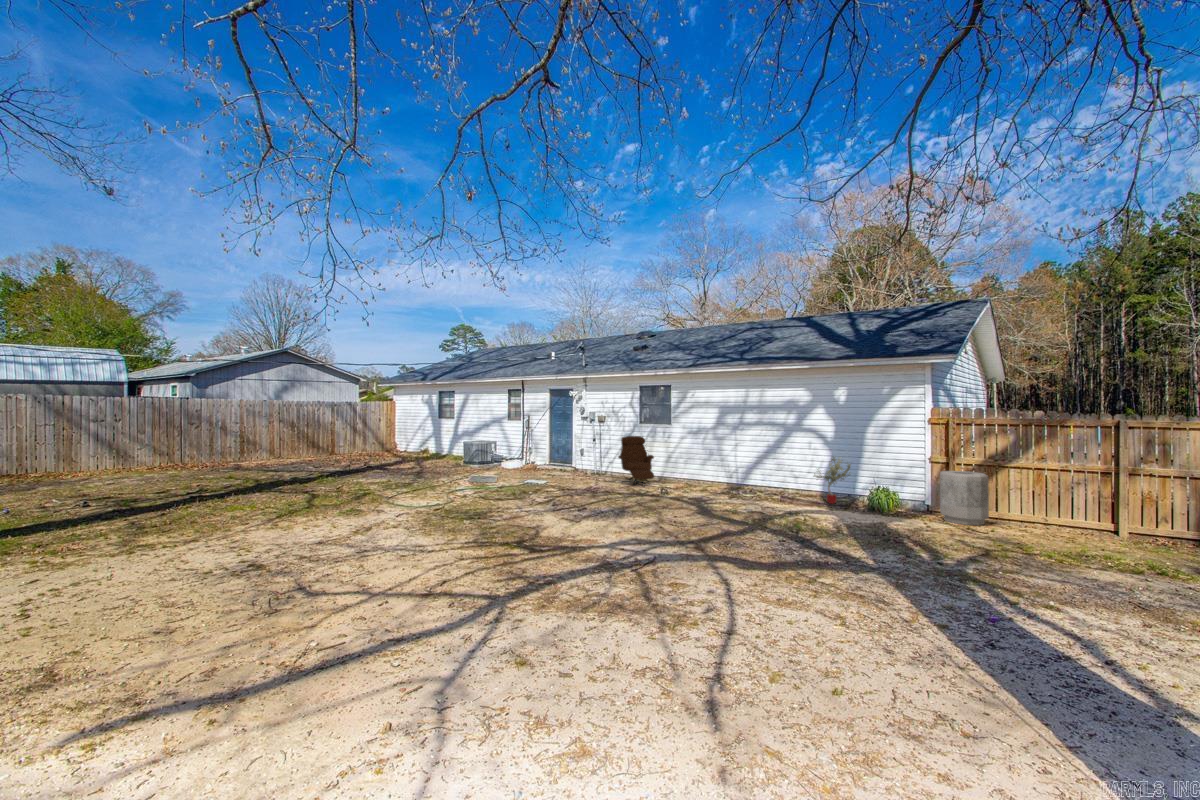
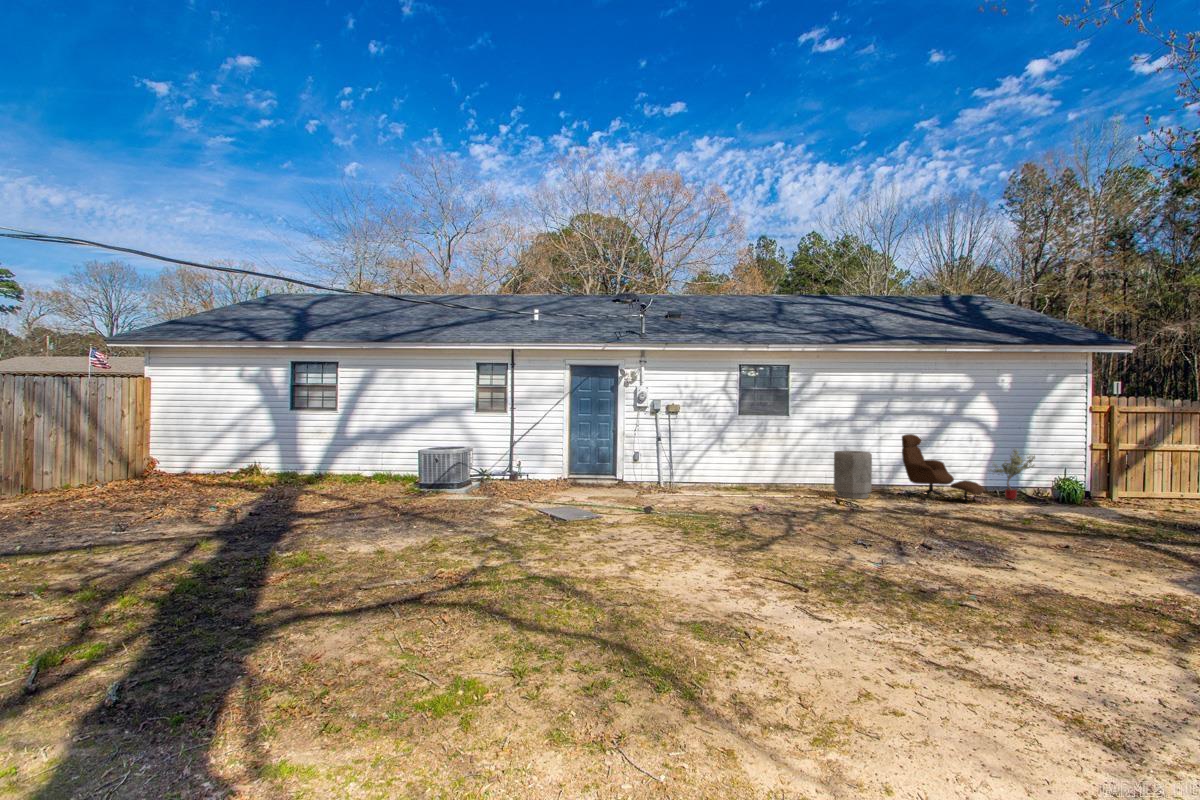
lounge chair: present [618,436,654,485] -> present [902,434,984,504]
trash can: present [940,471,989,525] -> present [834,451,872,499]

